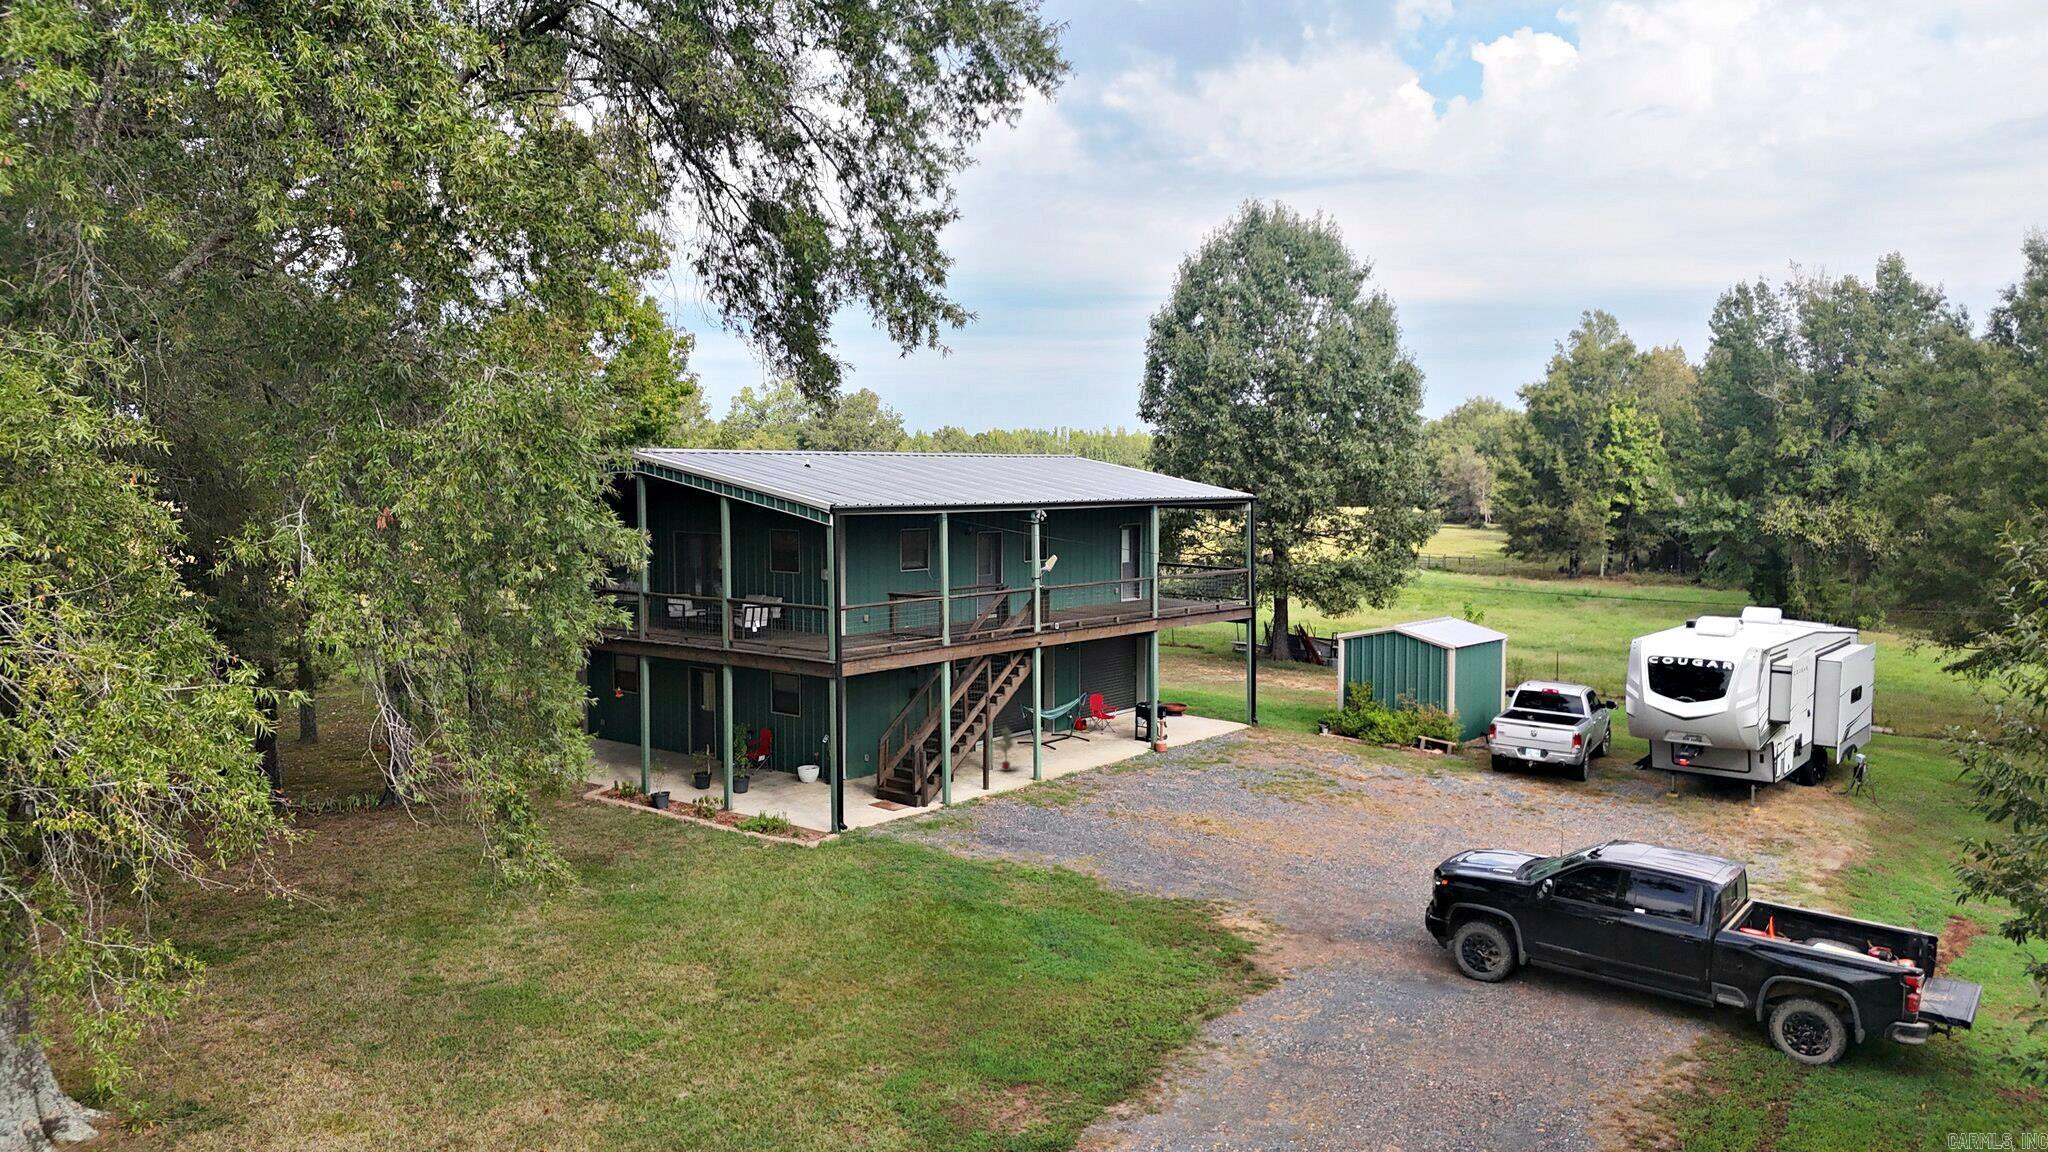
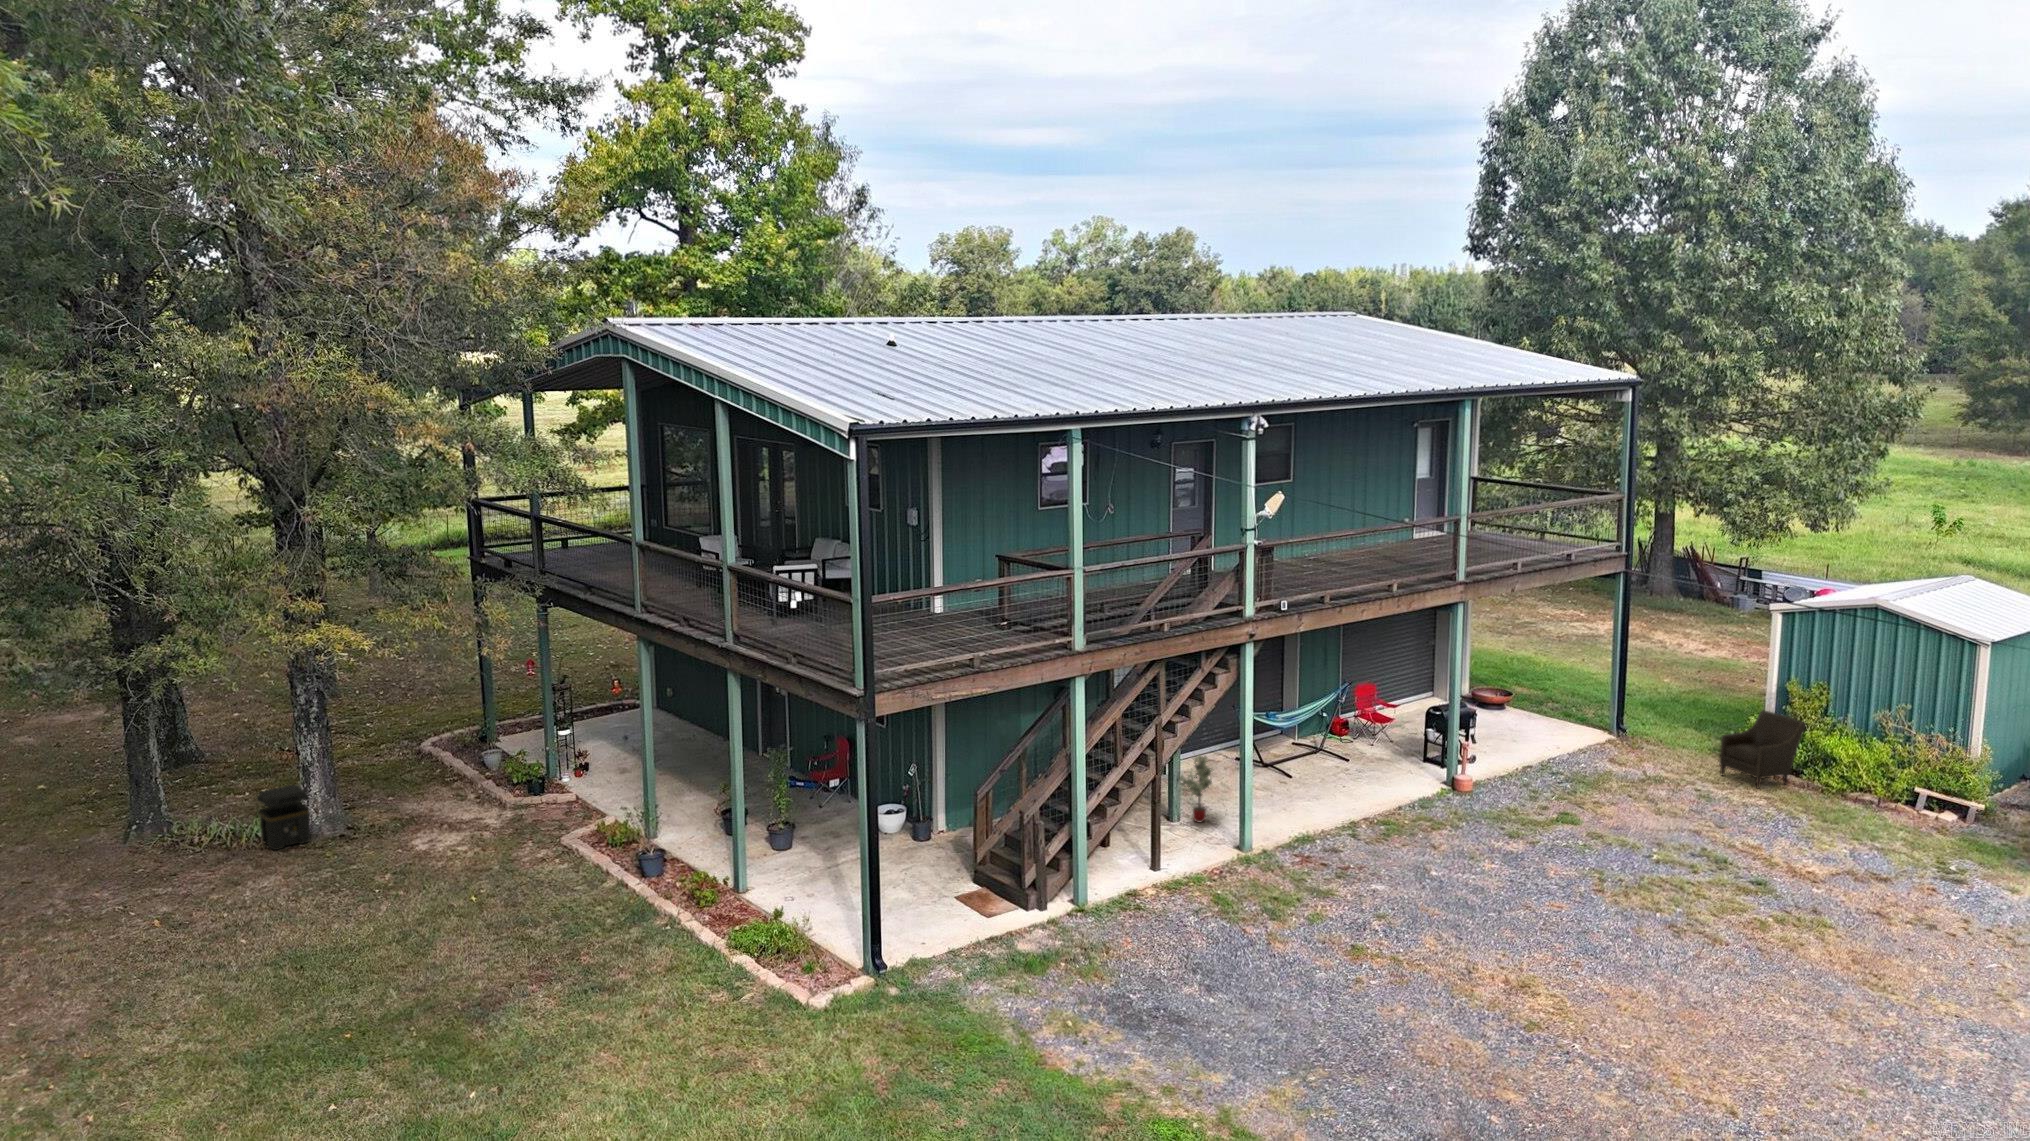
chair: none [1313,698,1359,744] -> present [1719,710,1805,789]
toolbox: none [354,767,393,811] -> present [257,785,311,850]

